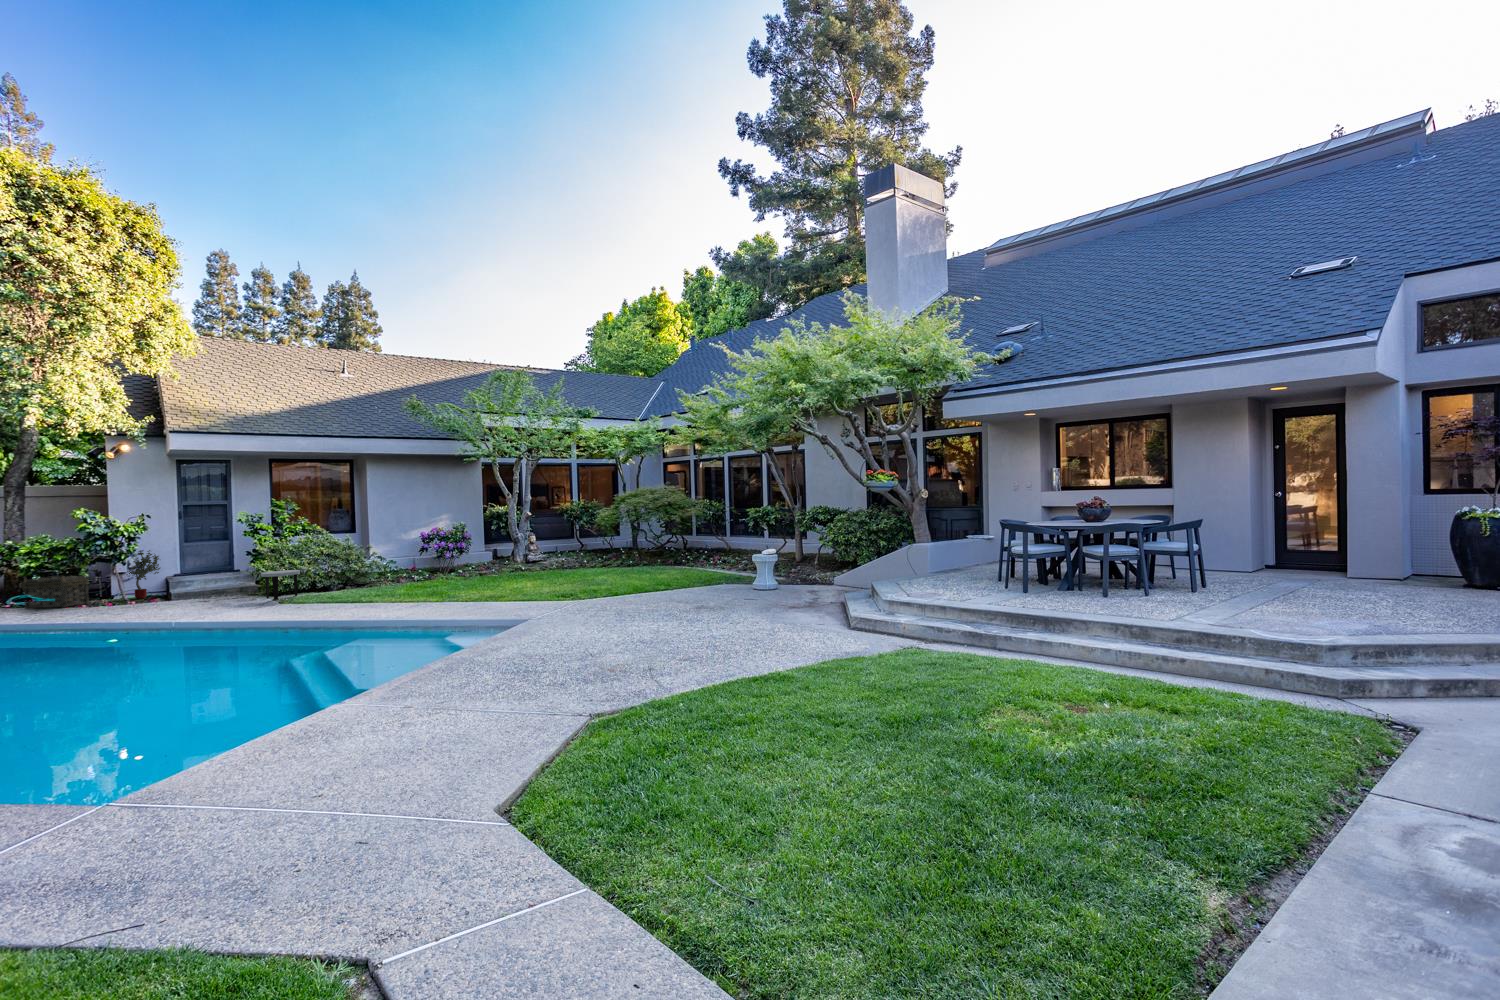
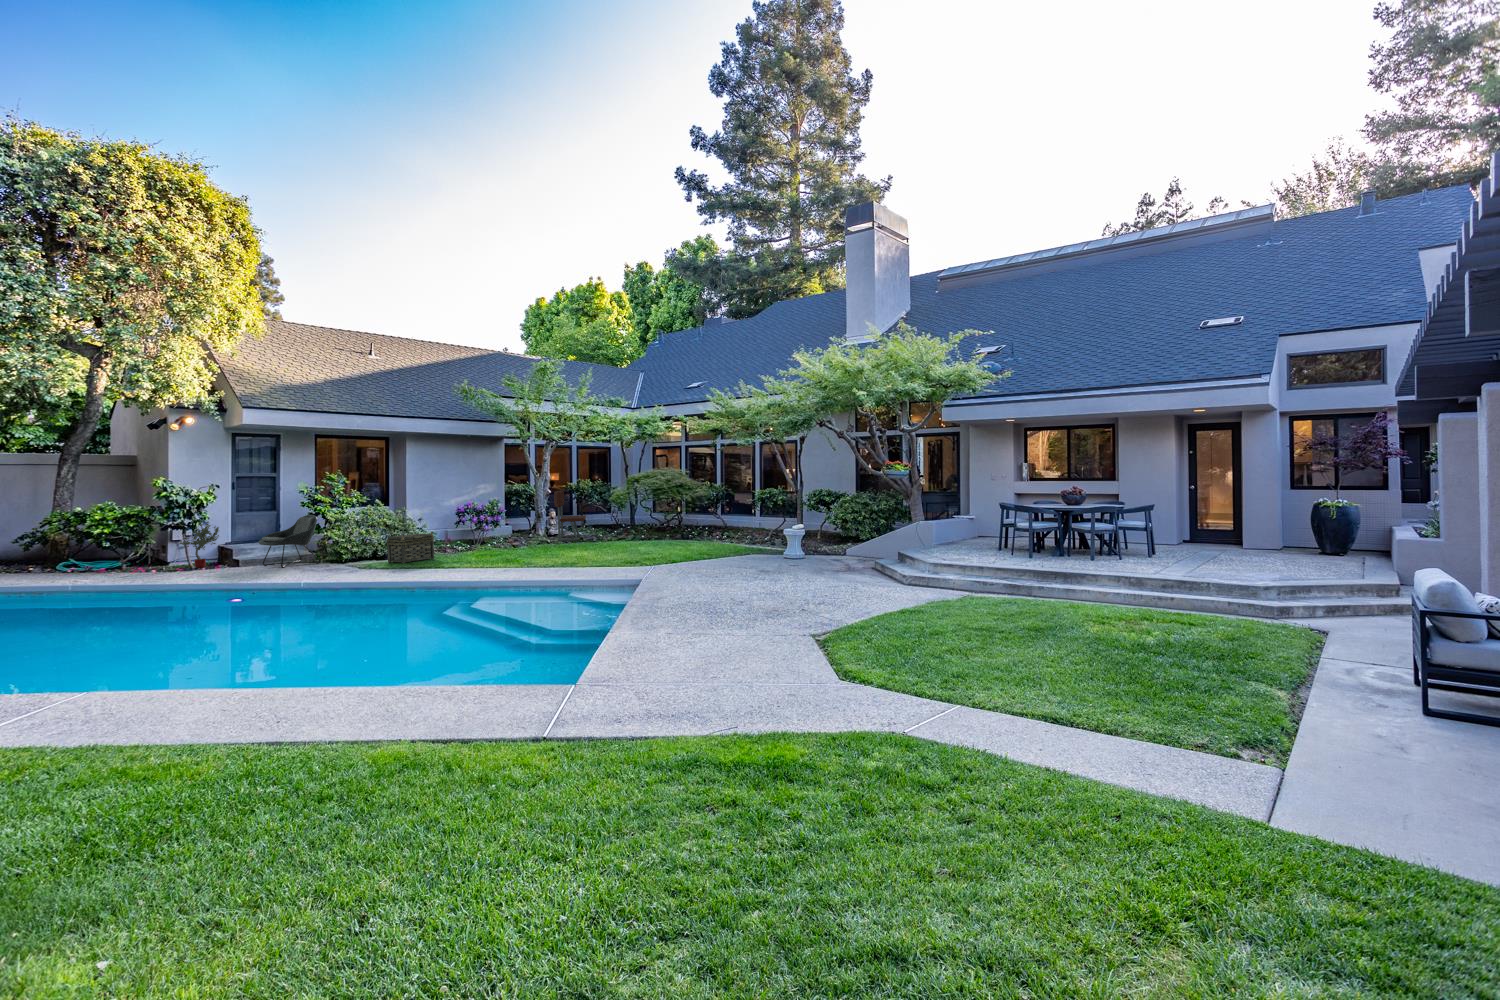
bench: none [530,513,571,569] -> present [554,491,586,541]
lounge chair: none [193,542,254,599] -> present [258,515,320,568]
side table: present [261,570,300,599] -> none [339,541,375,568]
basket: present [23,576,89,609] -> present [387,532,434,563]

